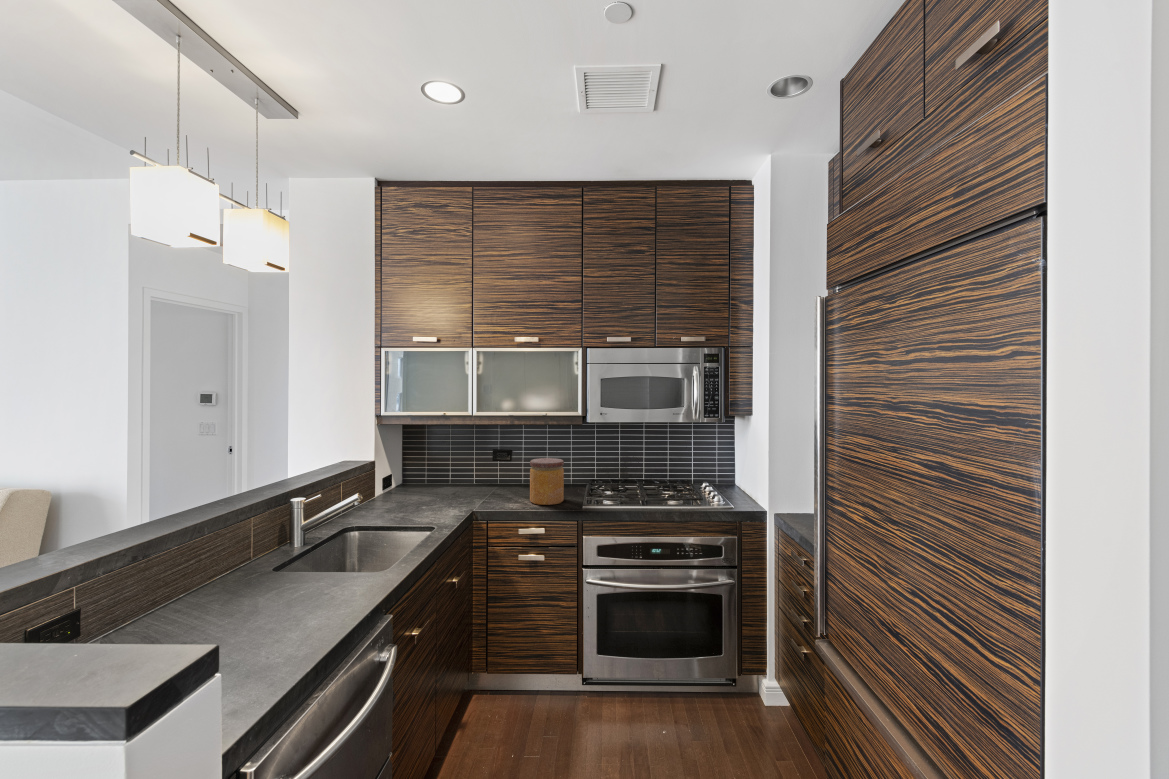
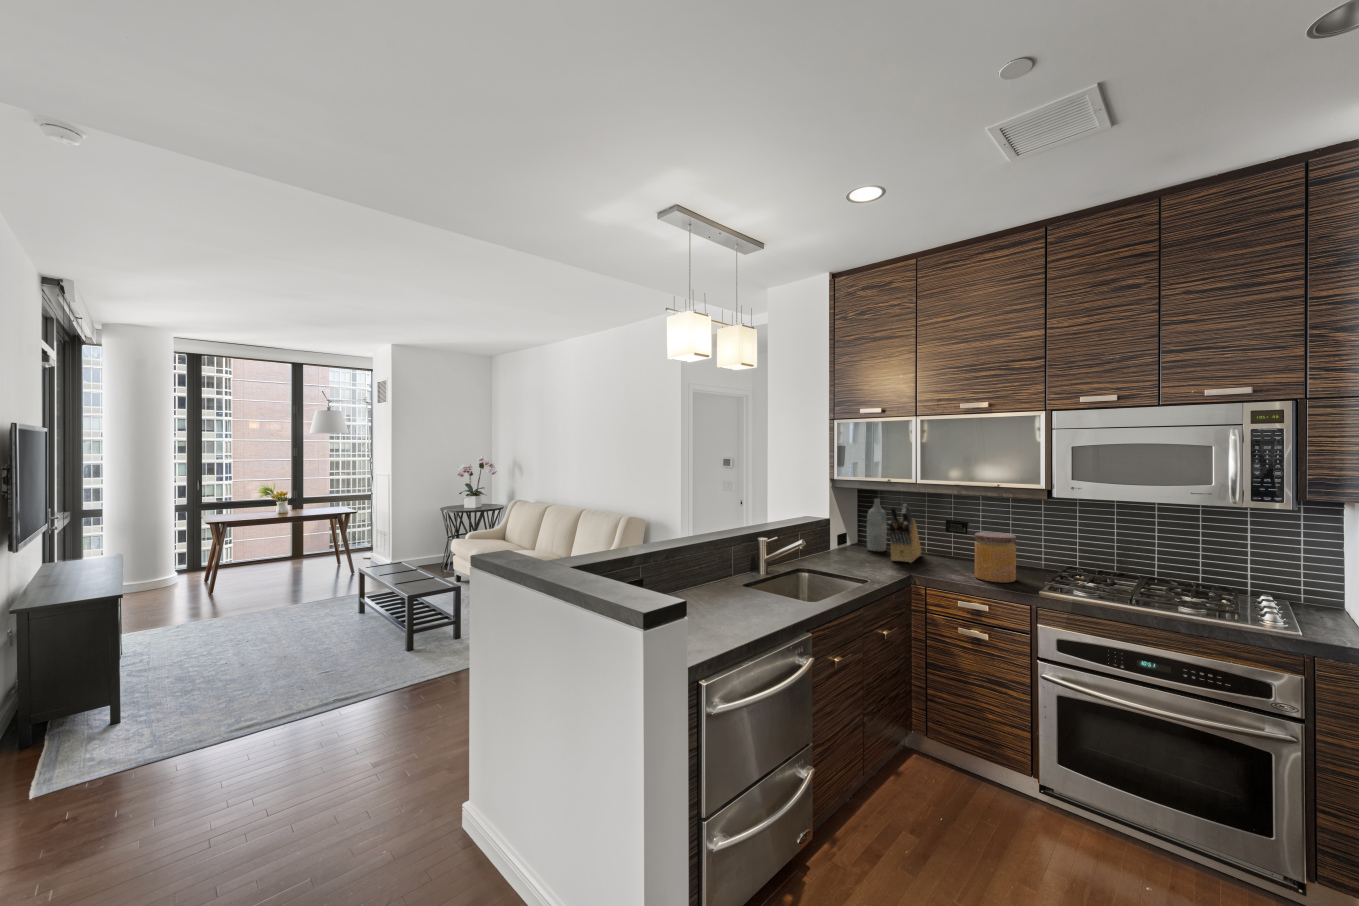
bottle: none [414,434,434,488] -> present [867,499,887,551]
knife block: none [445,437,470,497] -> present [888,504,921,563]

